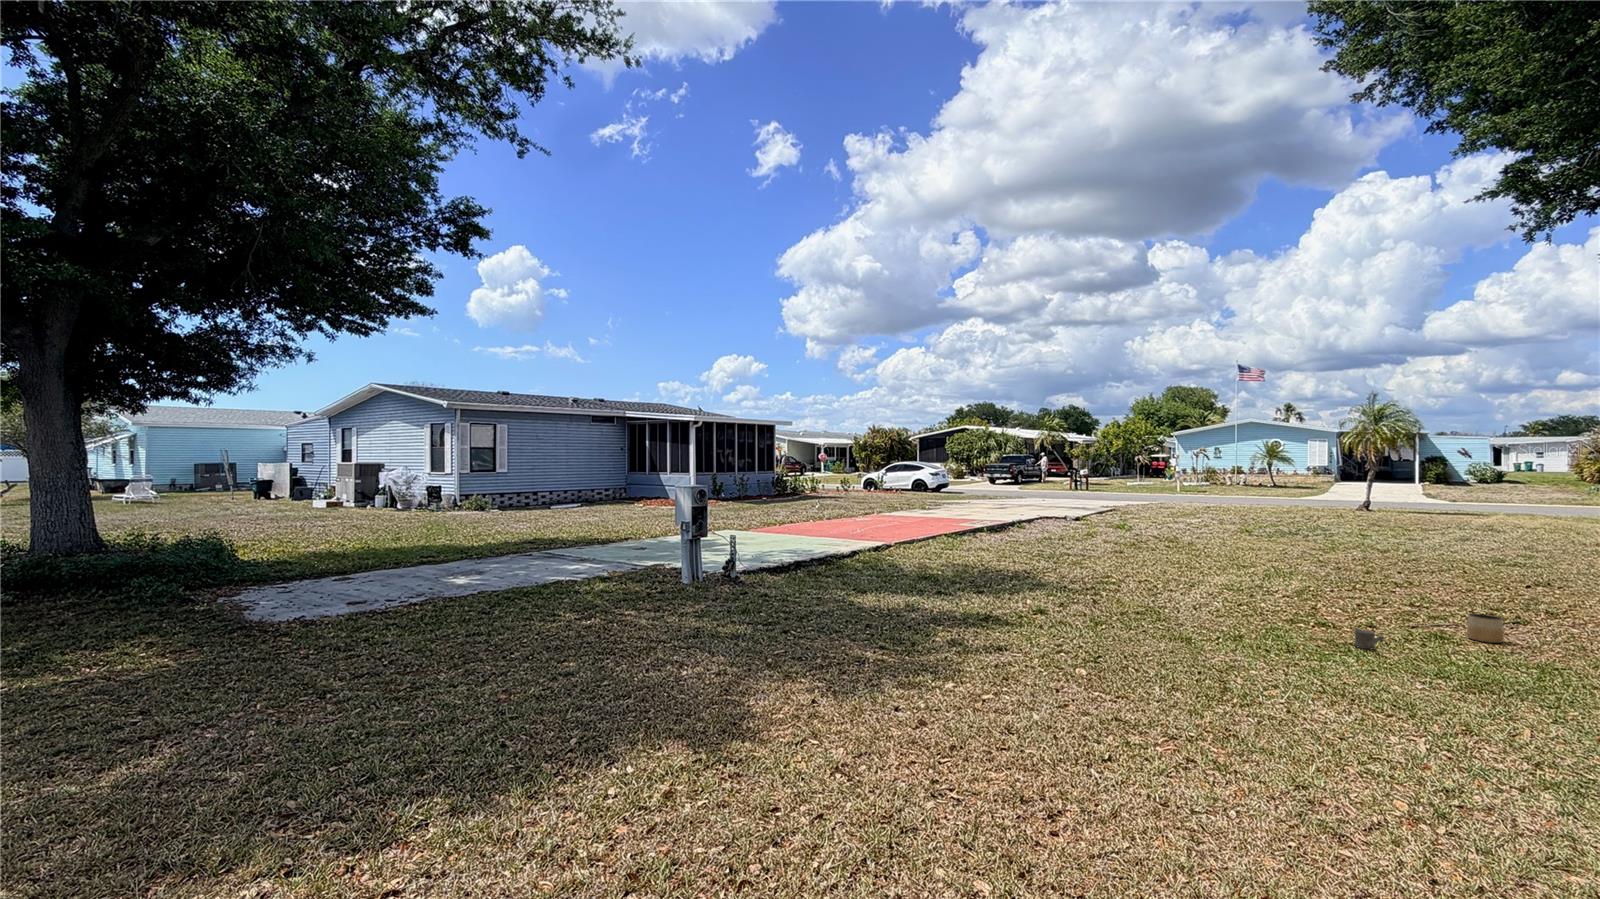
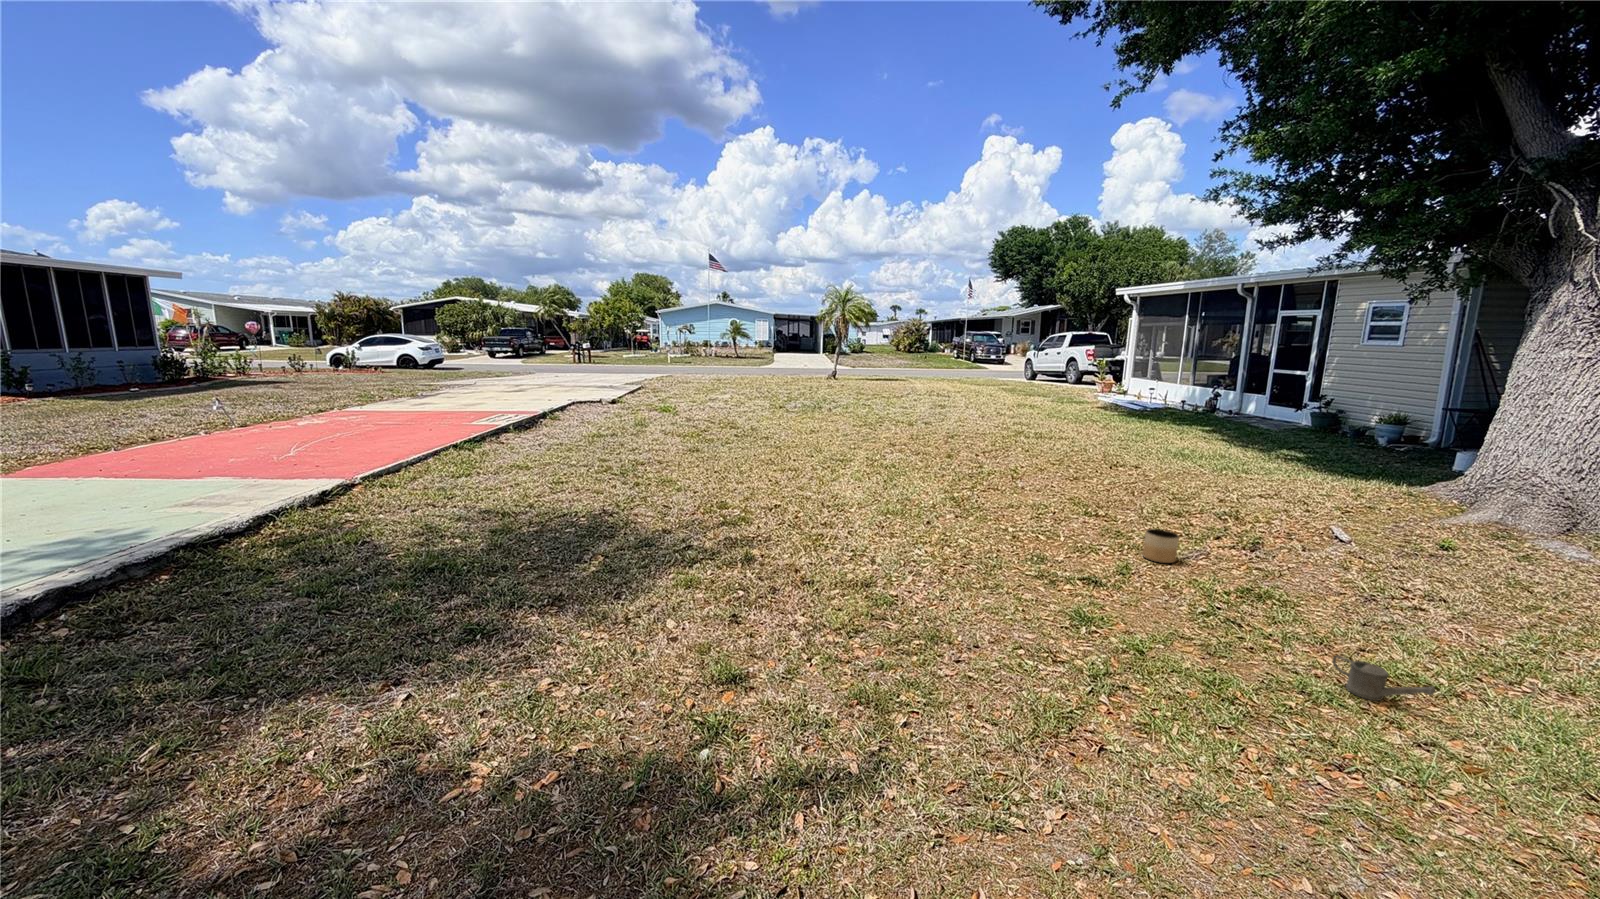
watering can: present [1354,628,1384,649] -> present [1333,656,1435,701]

